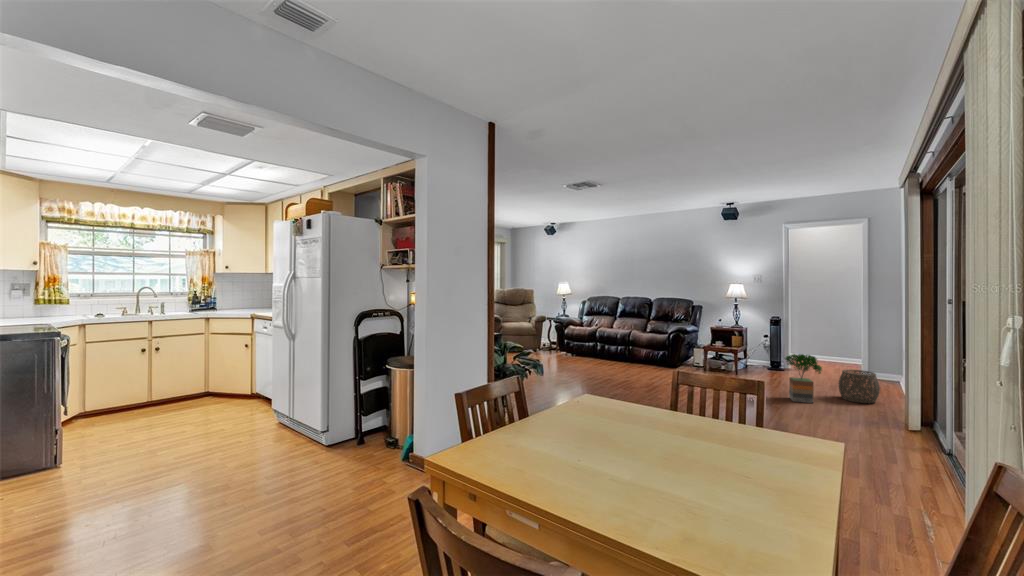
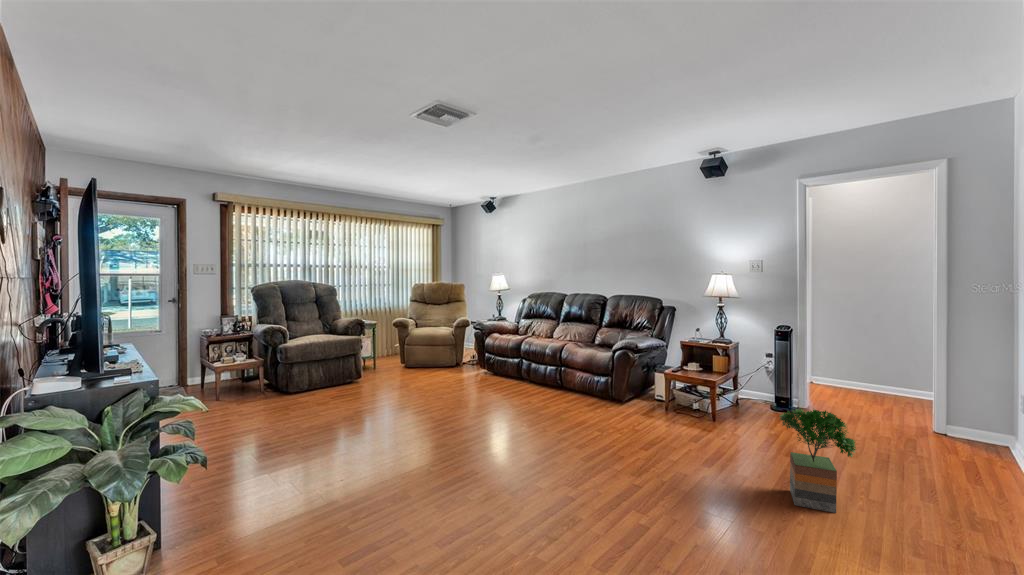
woven basket: present [839,370,880,403] -> none [889,440,982,520]

